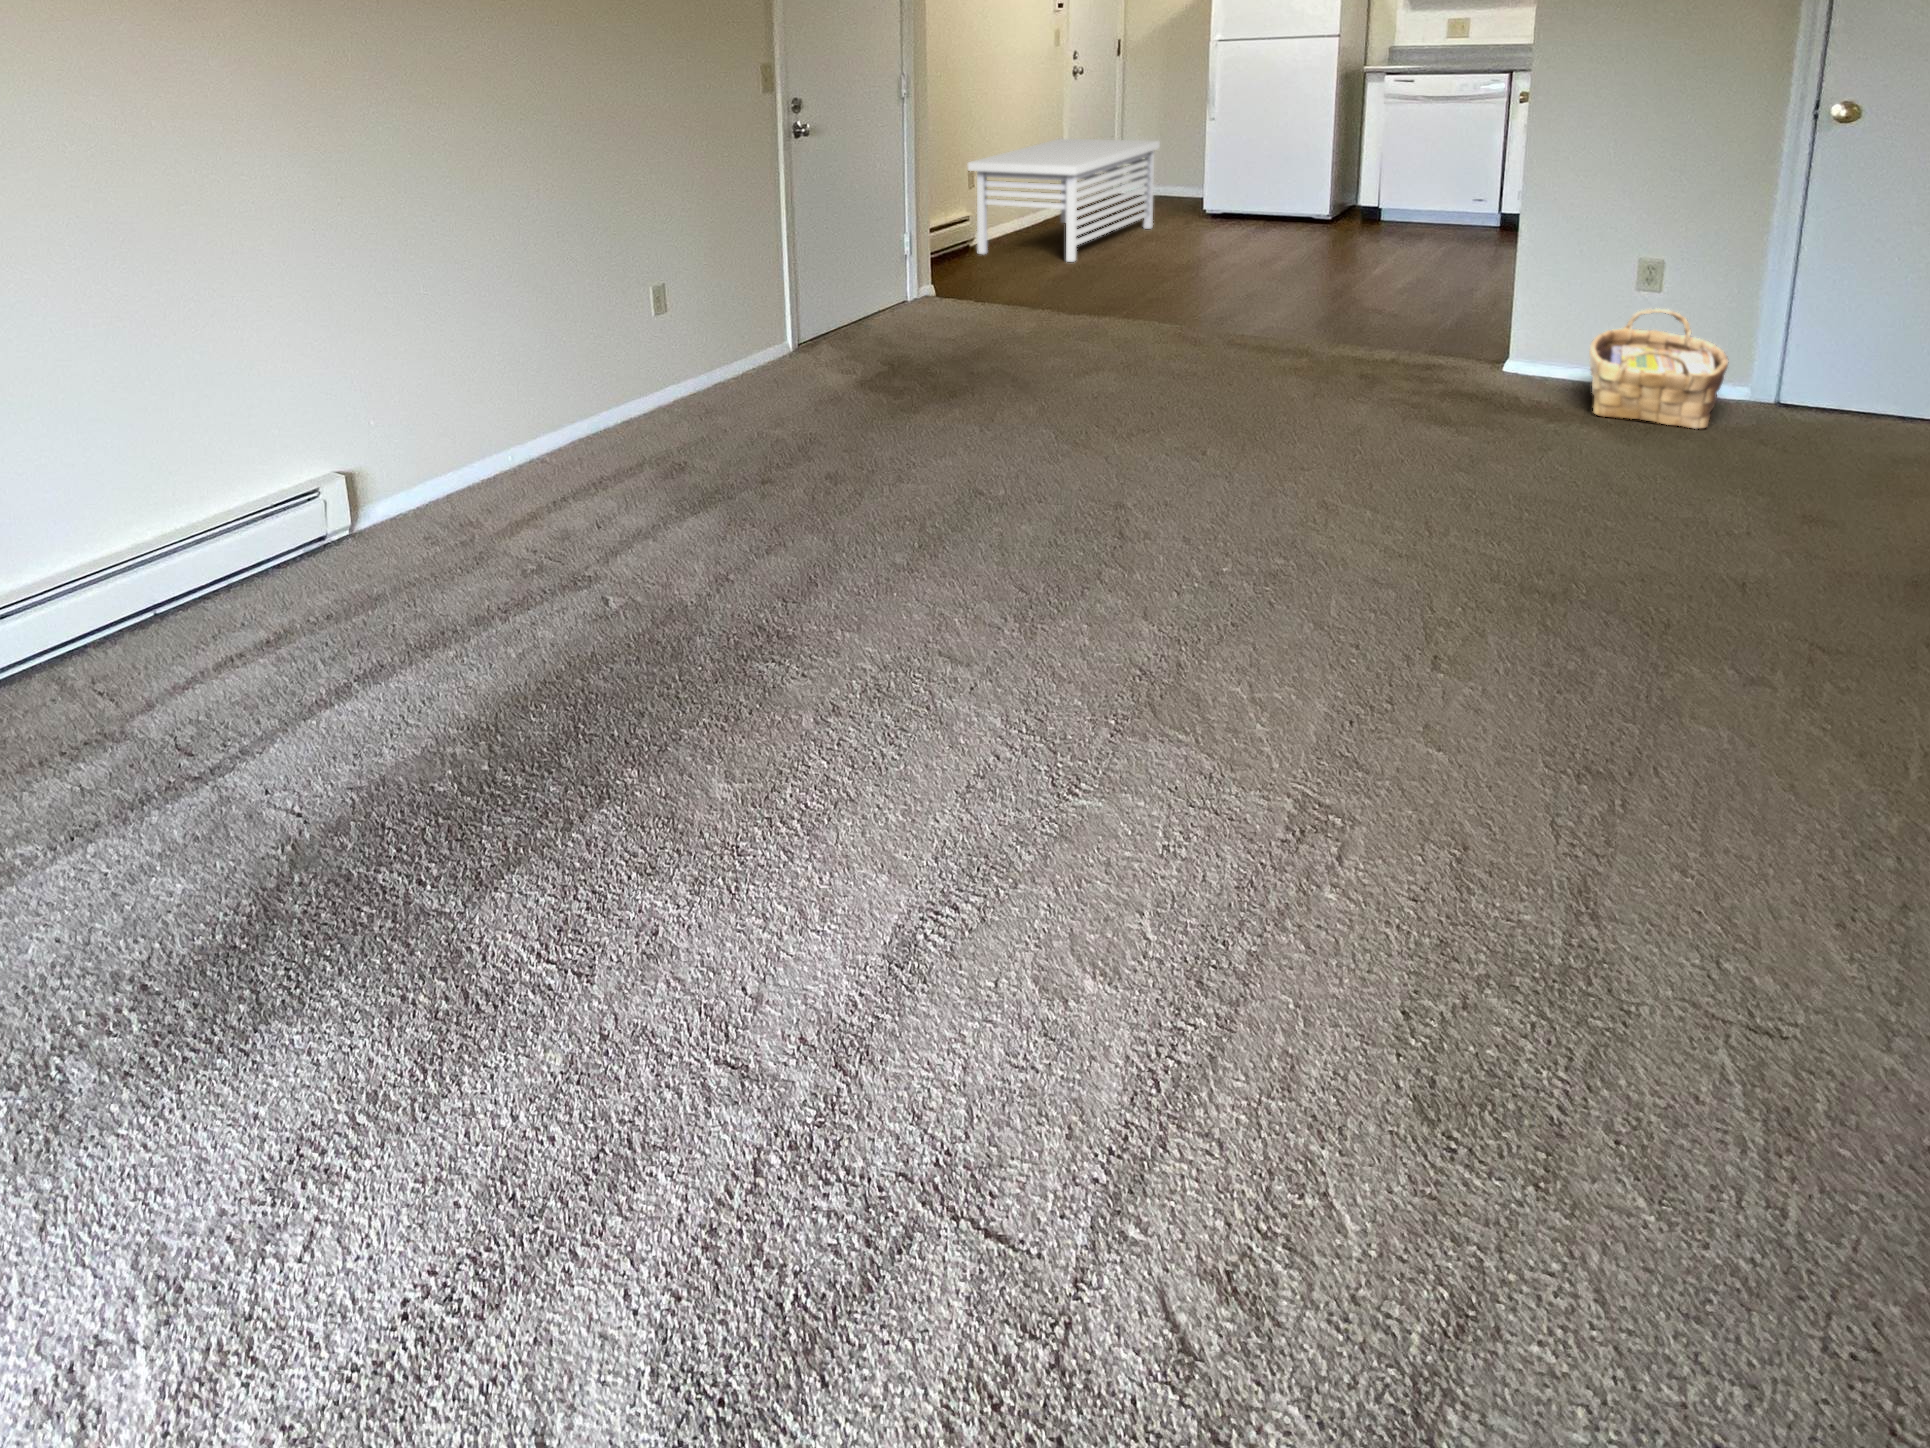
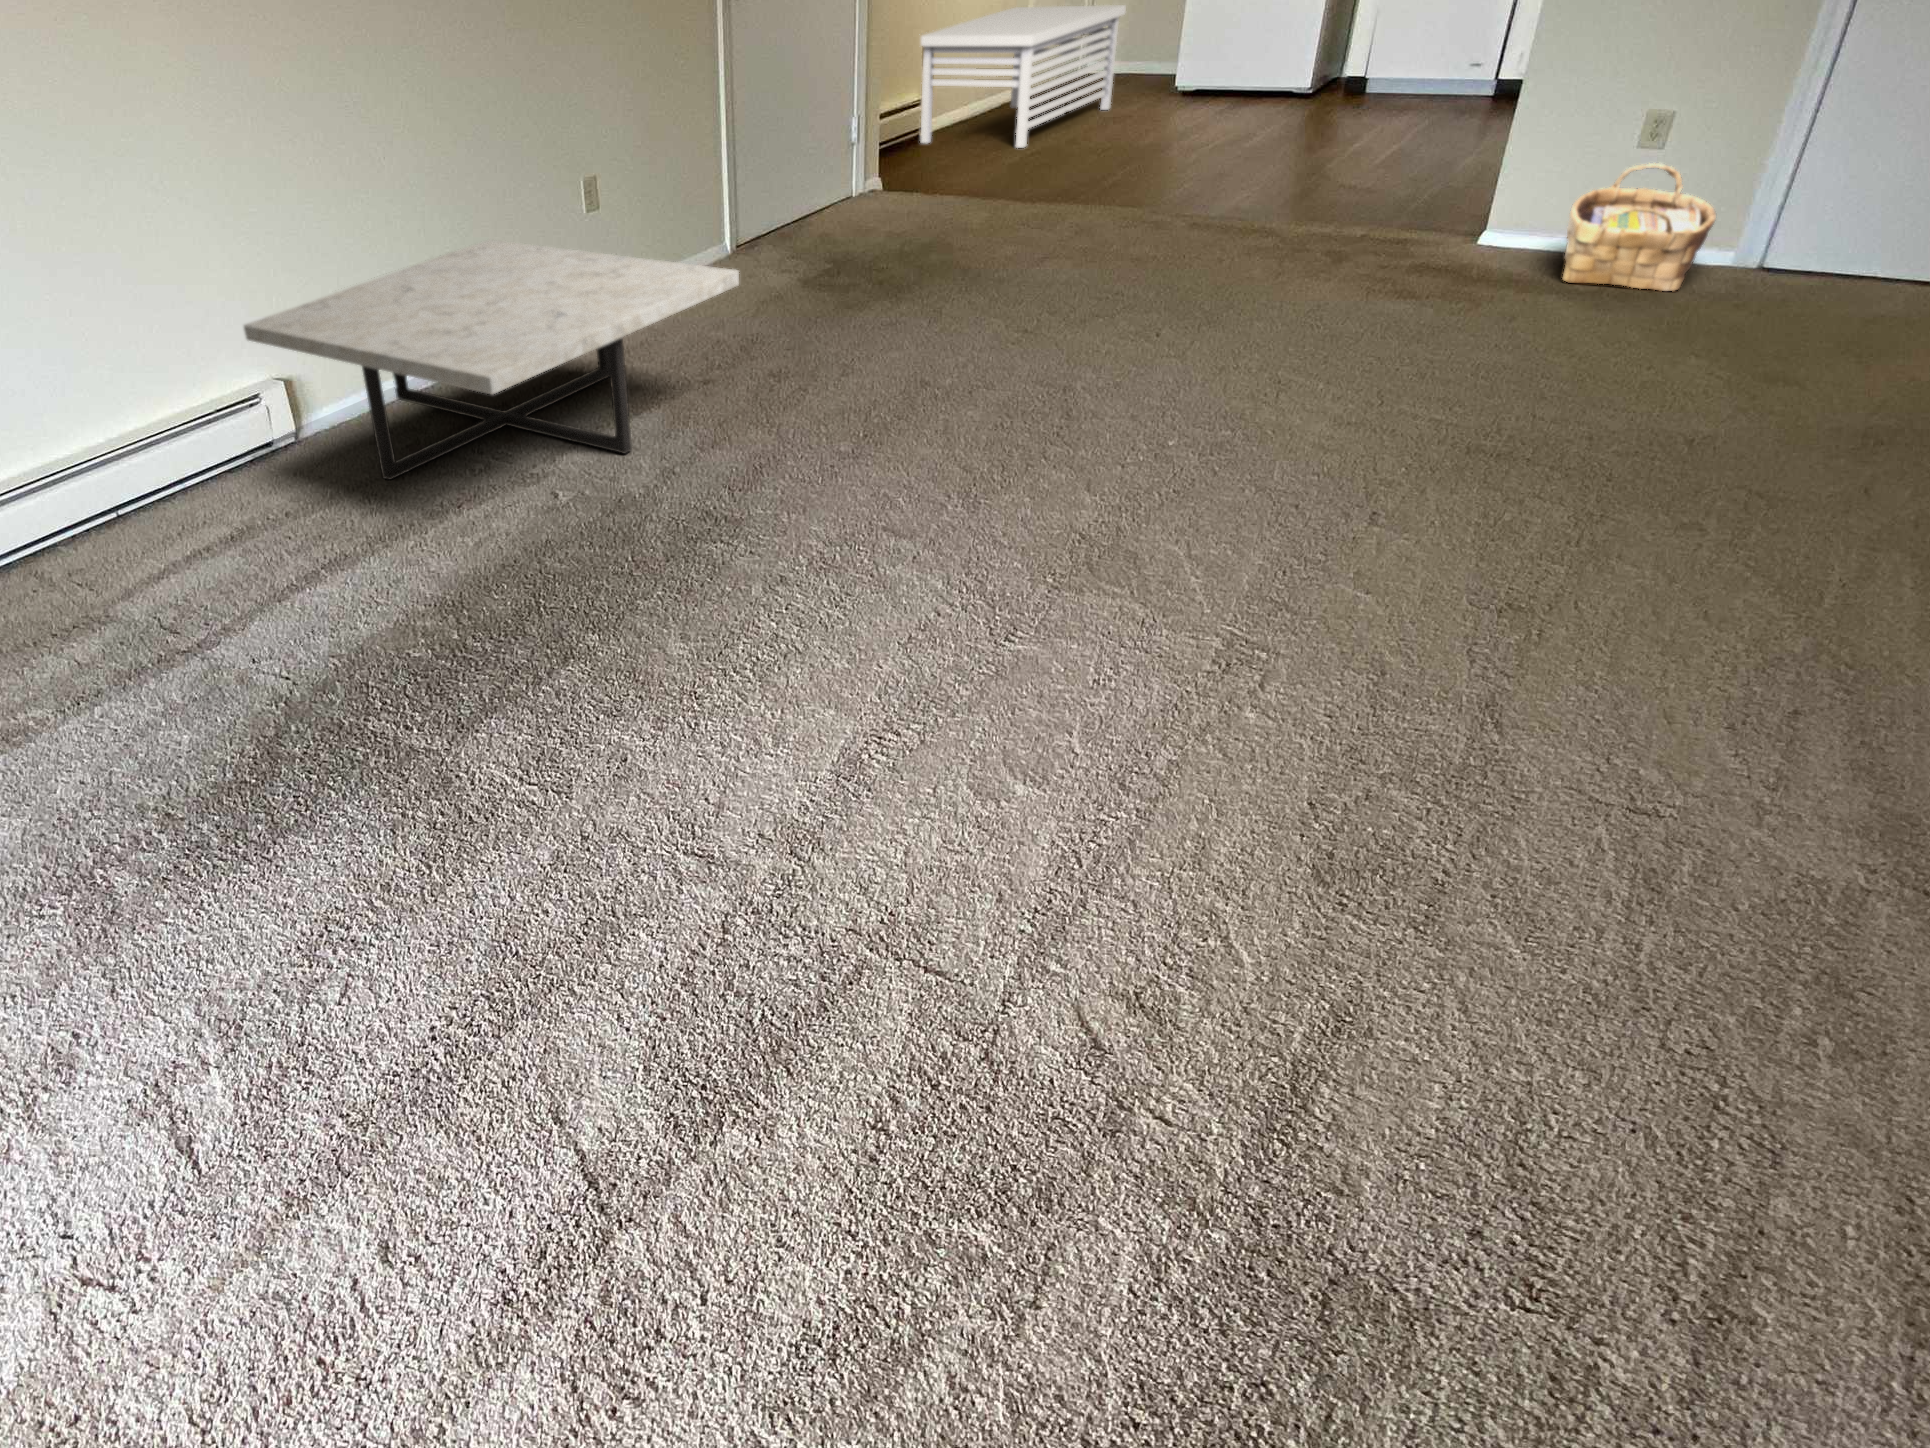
coffee table: none [308,343,798,584] -> present [244,240,739,480]

